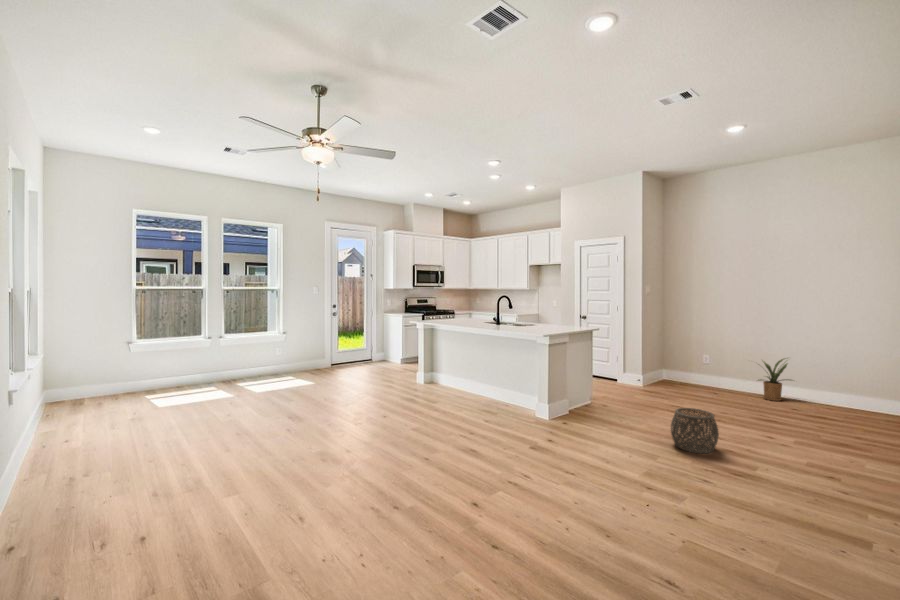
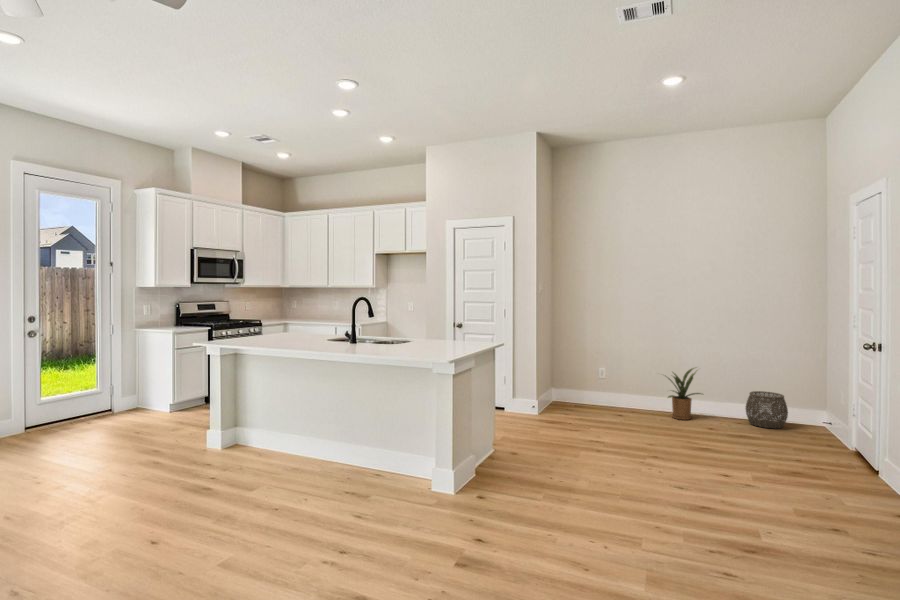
woven basket: present [671,408,719,453] -> present [746,391,788,428]

